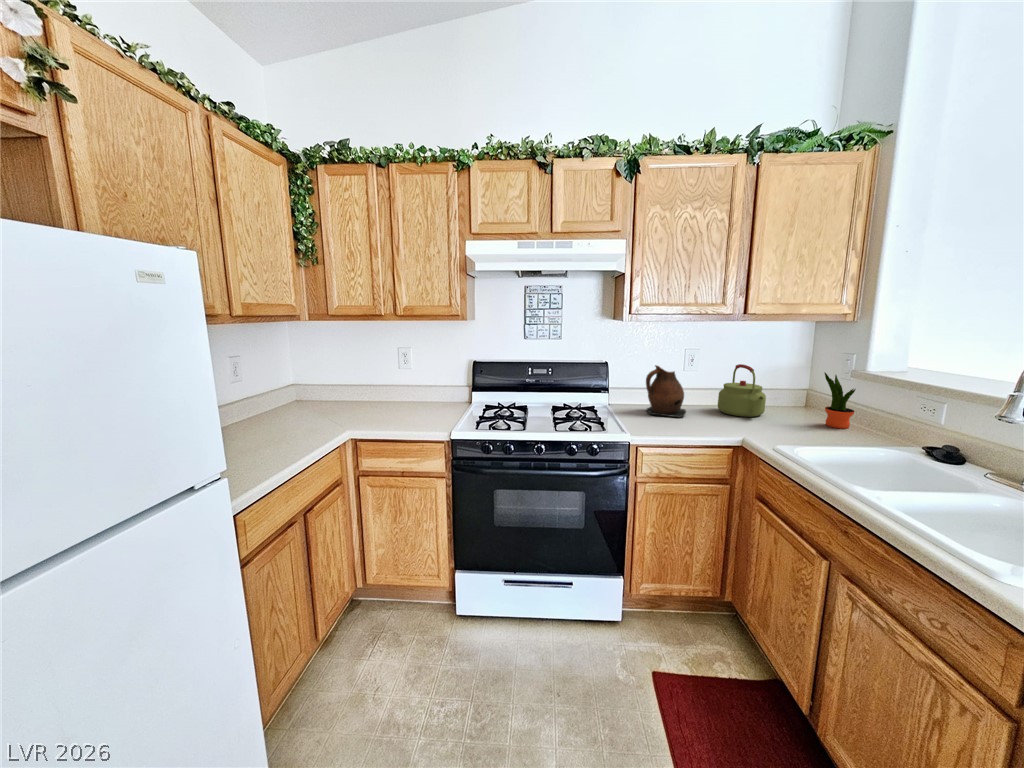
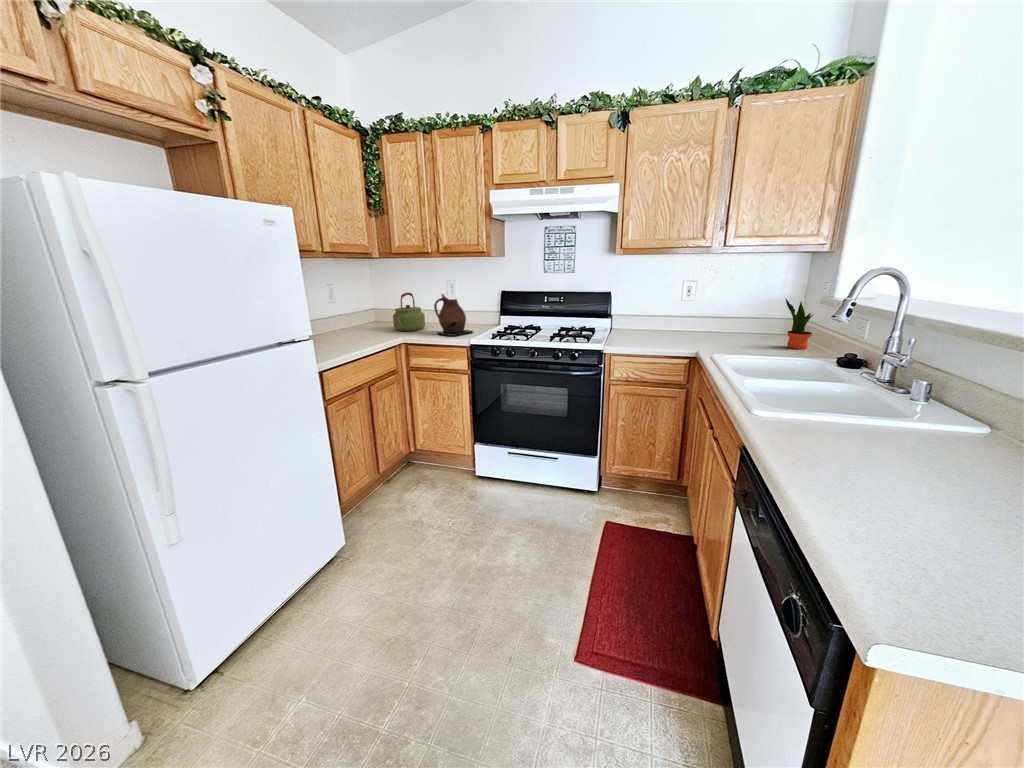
kettle: present [718,364,766,417] -> present [393,292,425,331]
ceramic pitcher: present [646,365,686,418] -> present [434,294,473,336]

